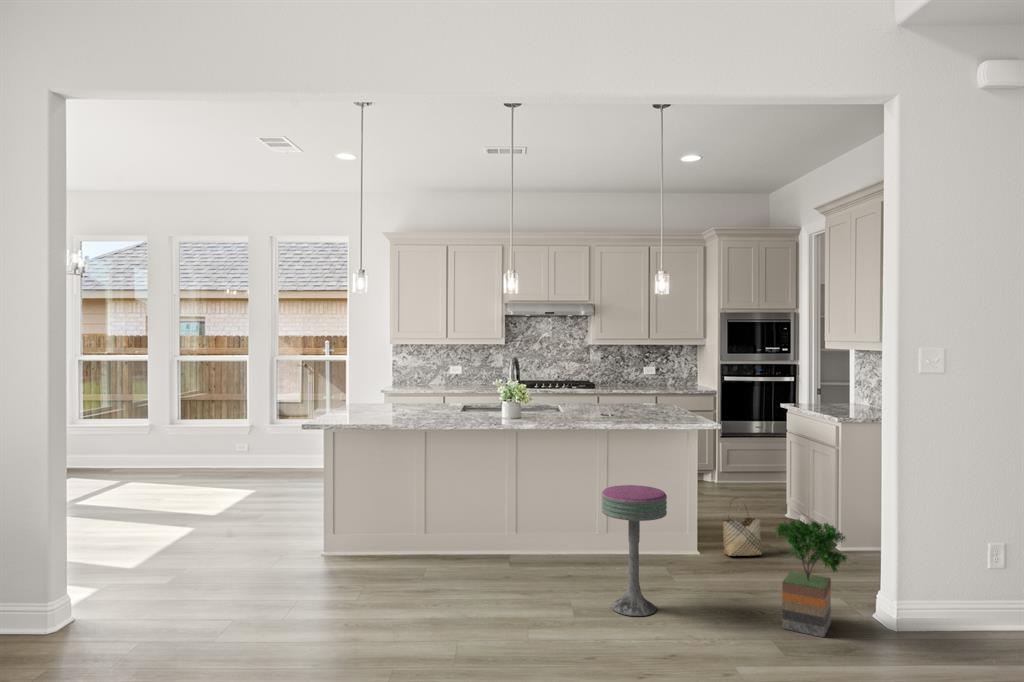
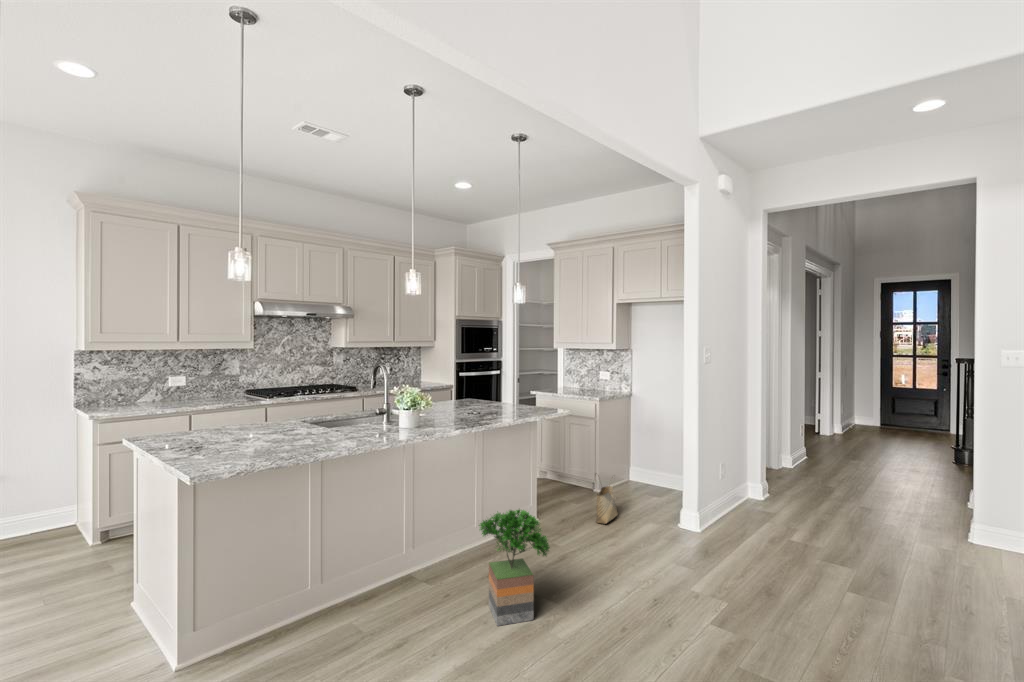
bar stool: present [602,485,667,616] -> none [638,483,705,620]
potted tree: present [775,519,847,637] -> present [479,509,550,626]

